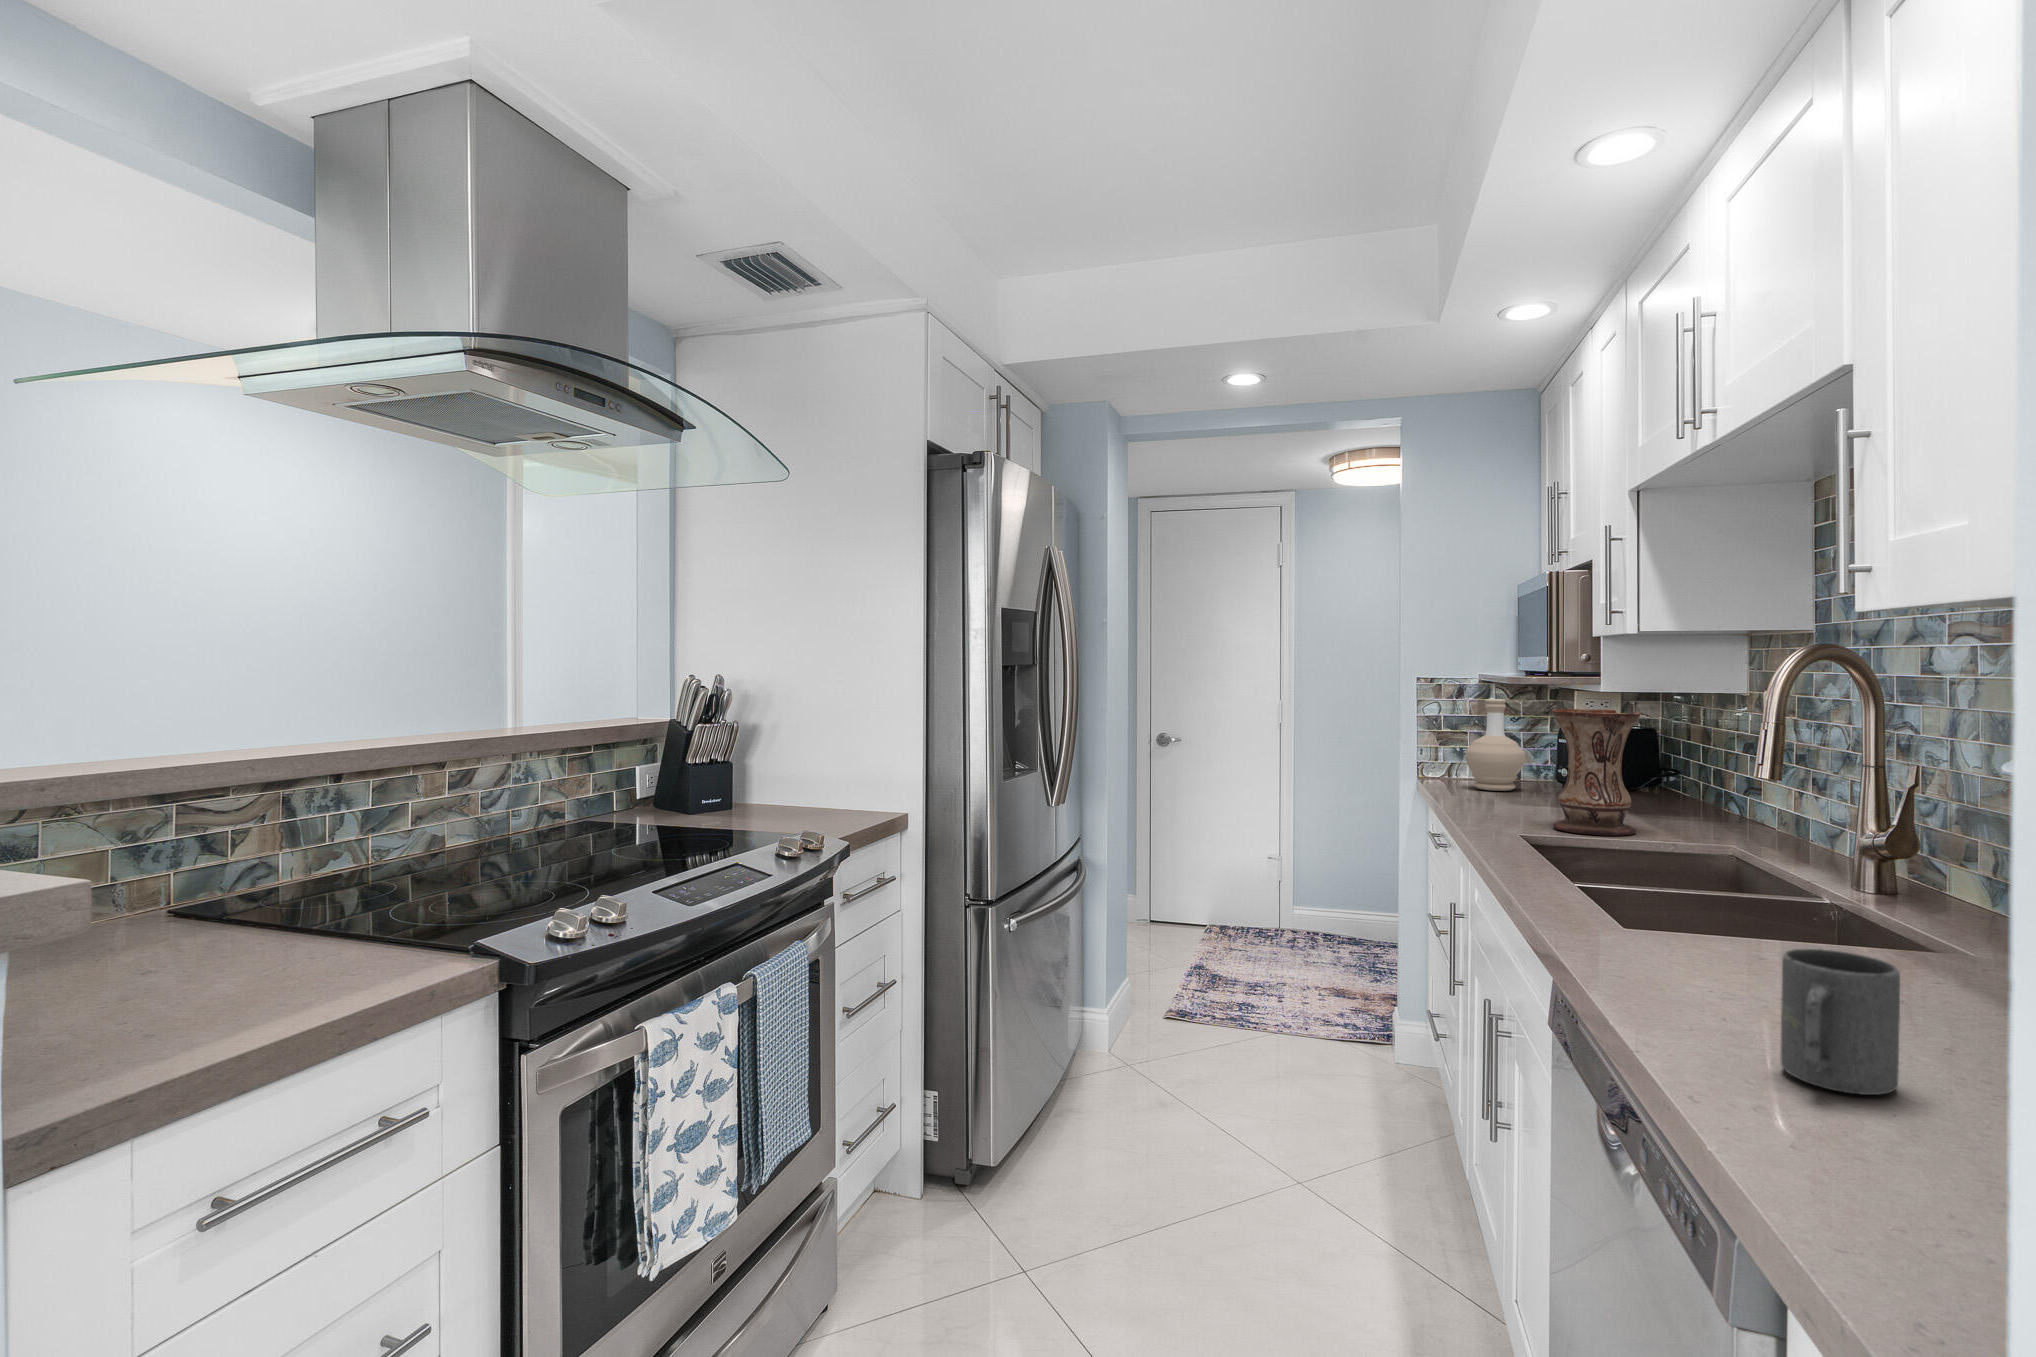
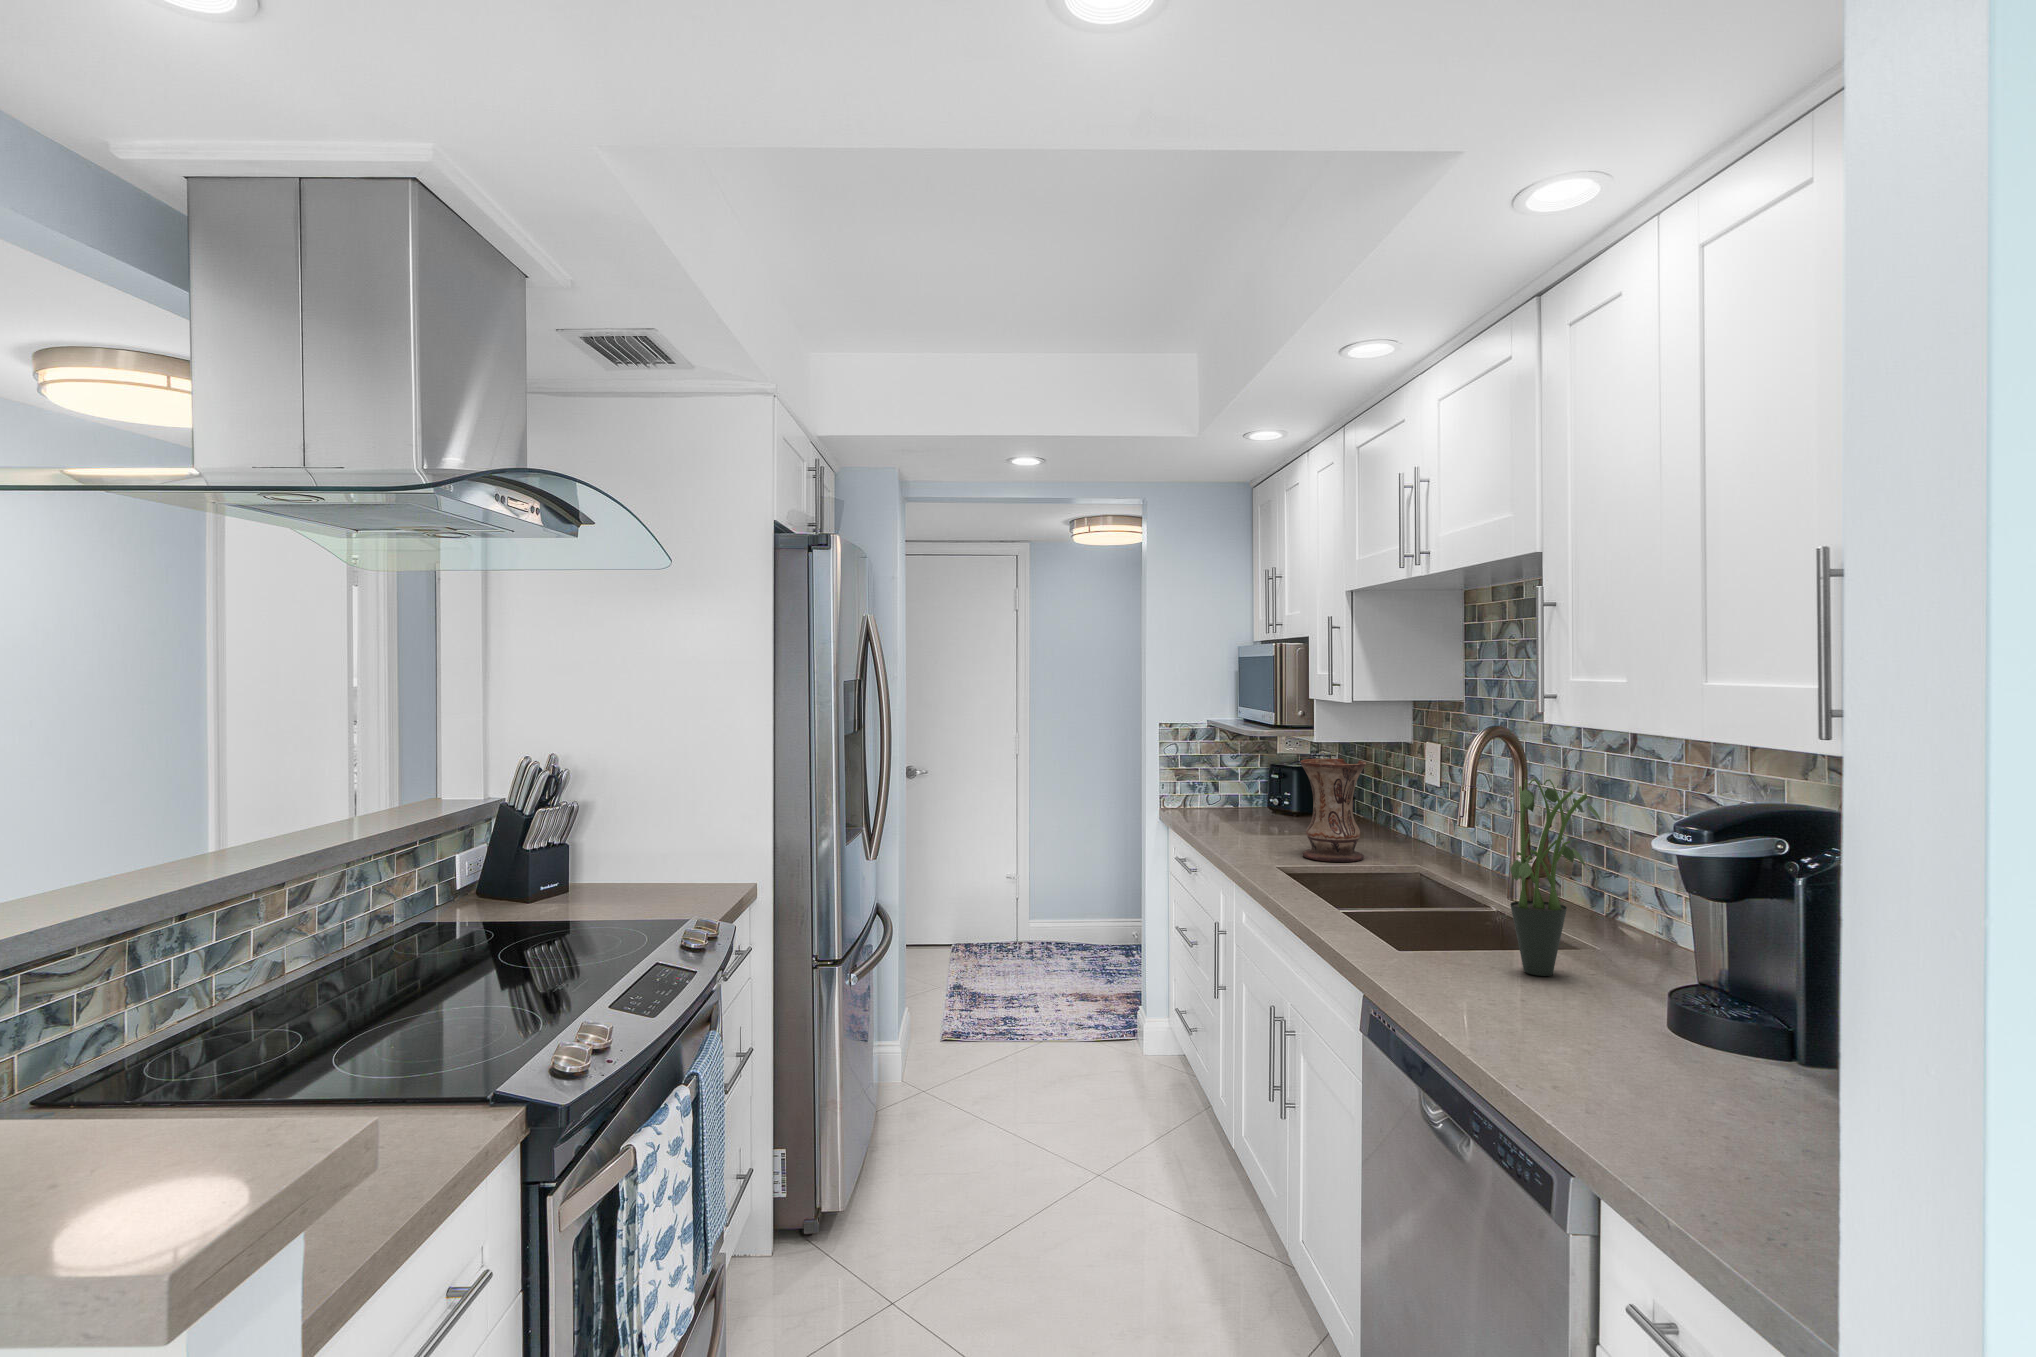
potted plant: none [1724,694,1855,964] -> present [1510,779,1600,976]
bottle: present [1465,699,1525,791] -> none [1204,742,1250,819]
mug: present [1780,949,1900,1095] -> none [1618,980,1694,1081]

